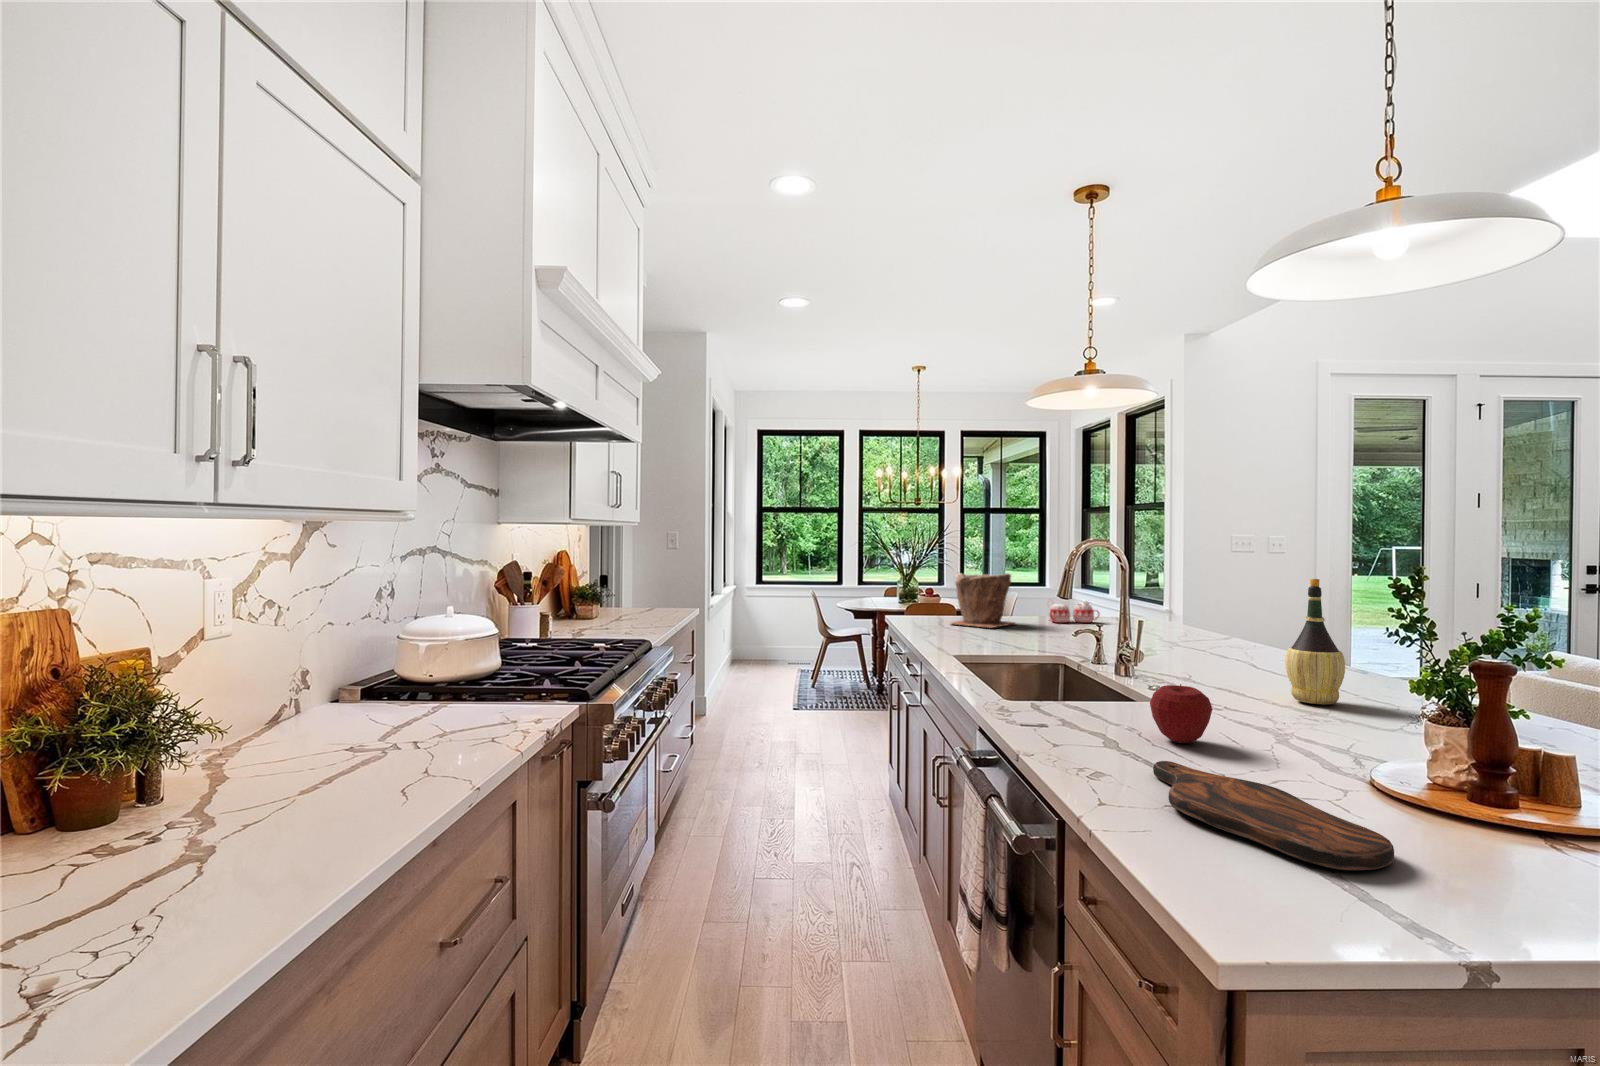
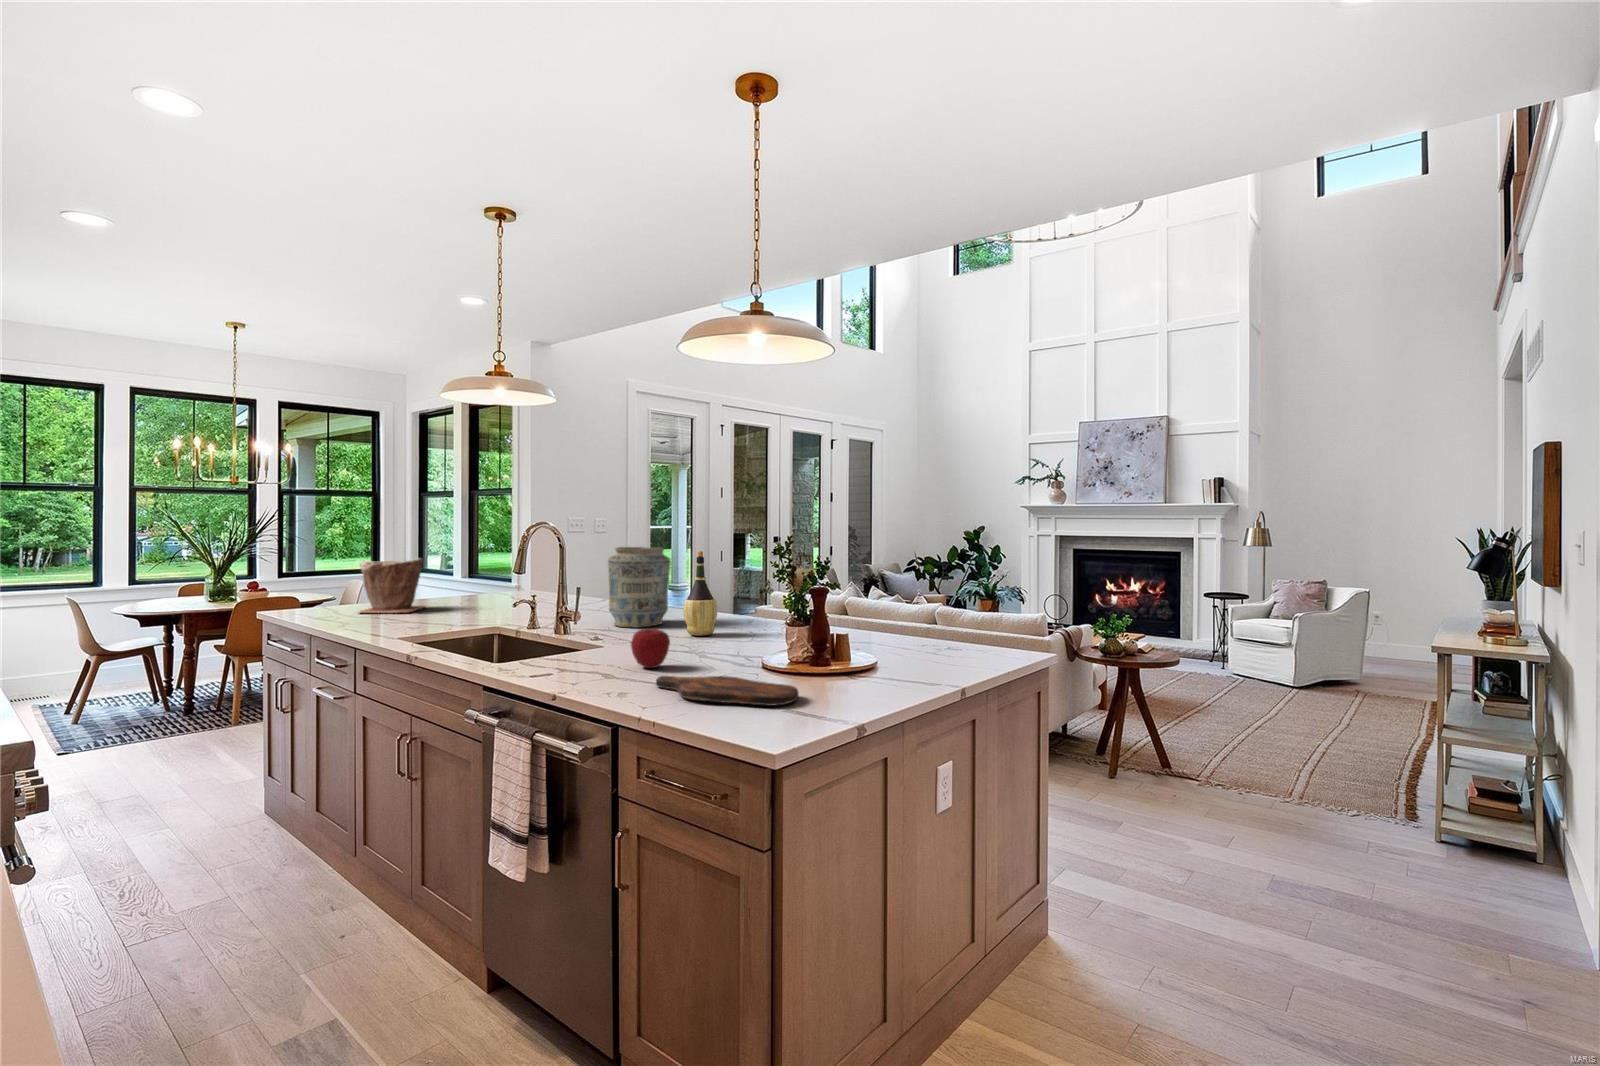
vase: none [1191,569,1285,678] -> present [608,547,670,627]
mug: present [1047,600,1099,623] -> none [450,581,500,603]

